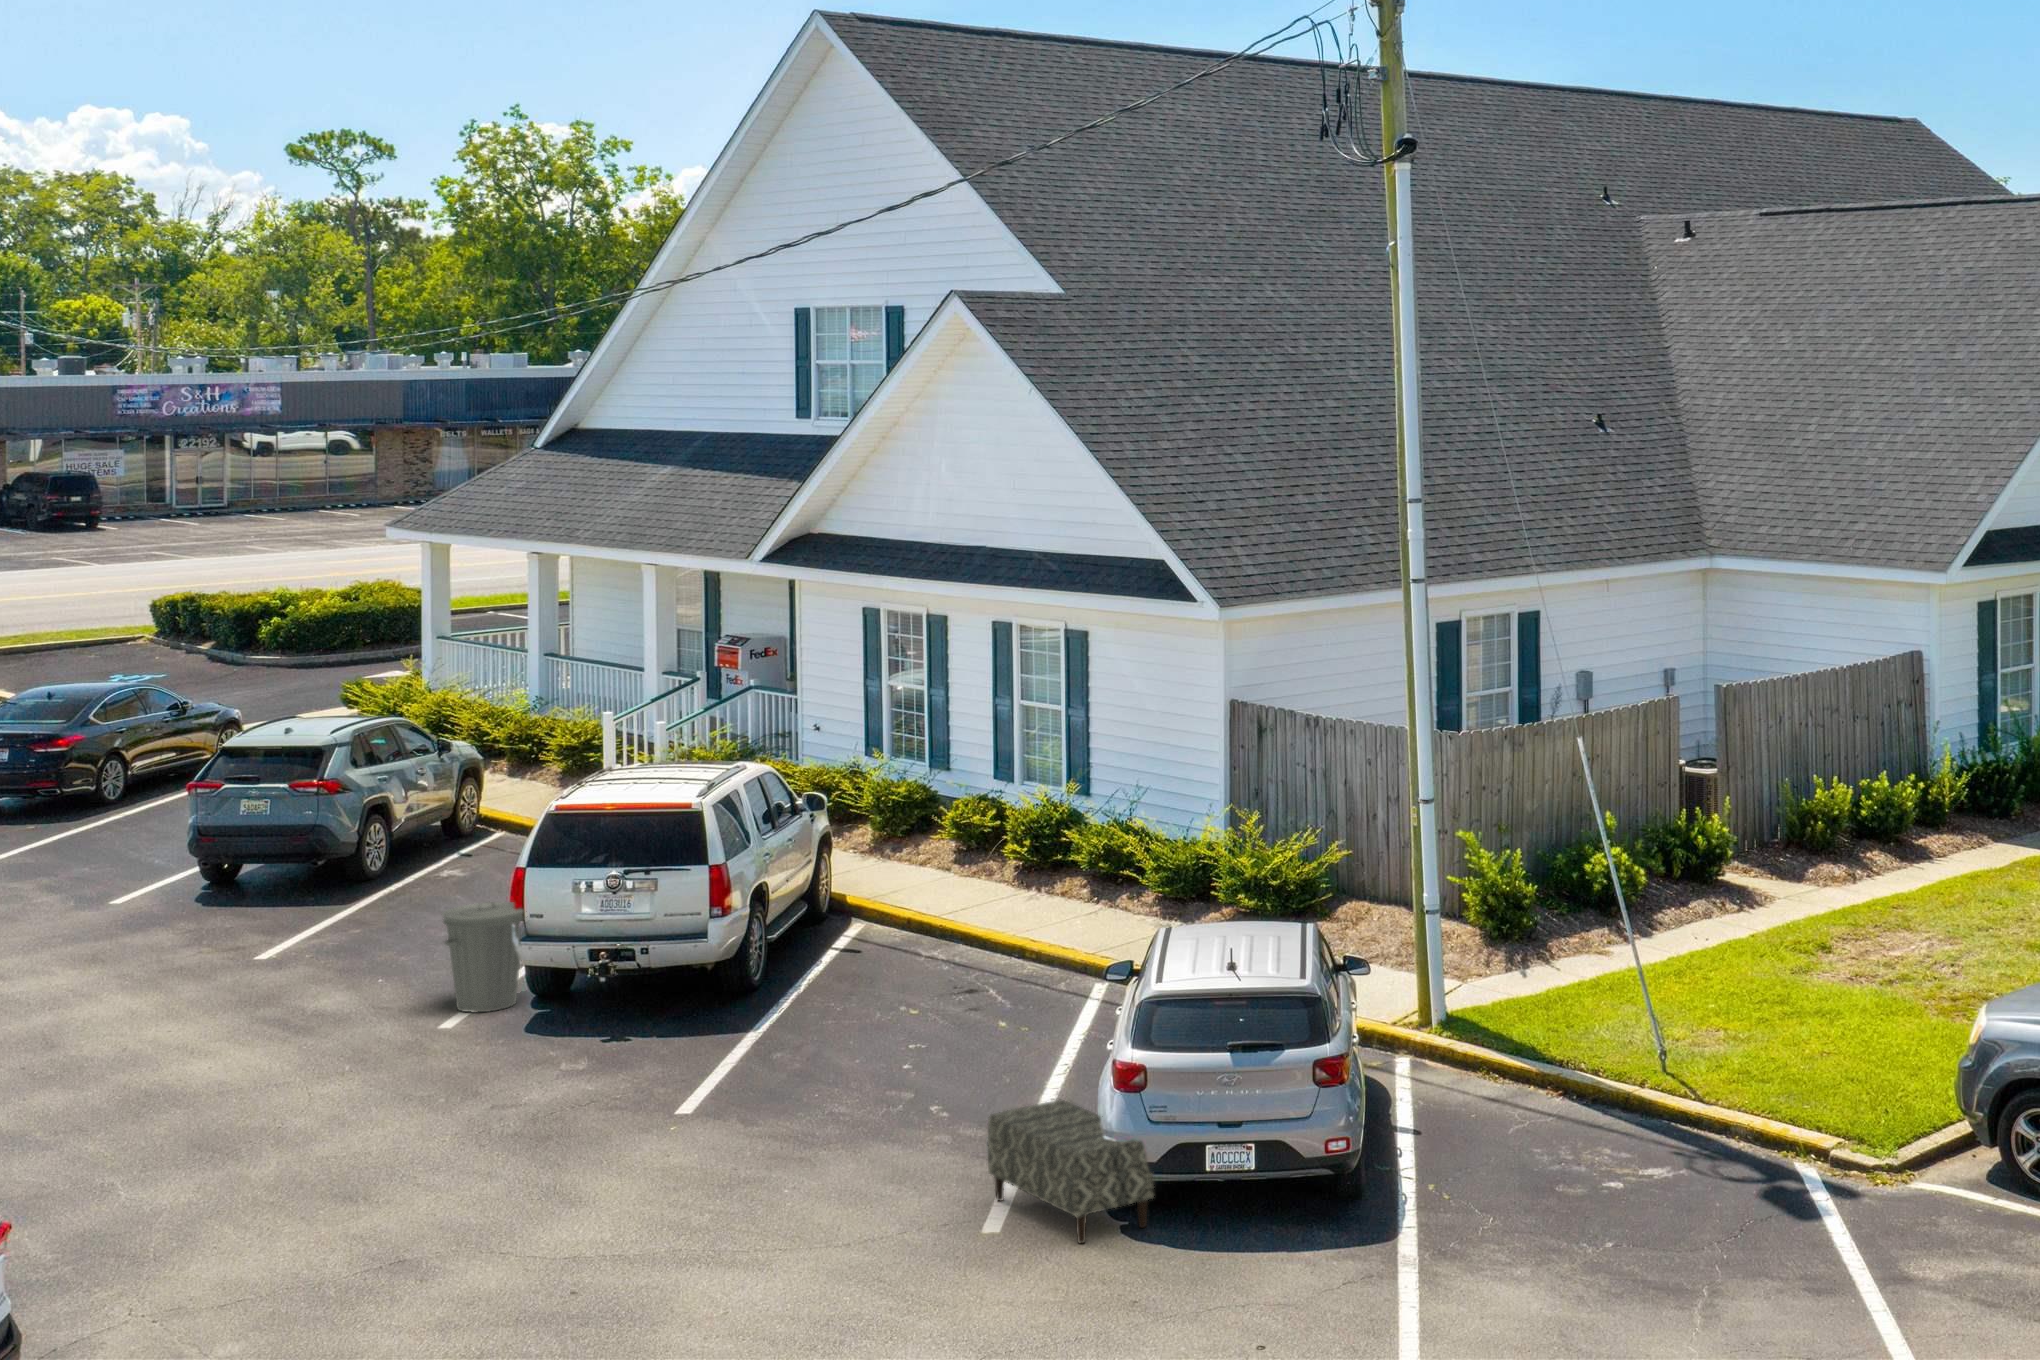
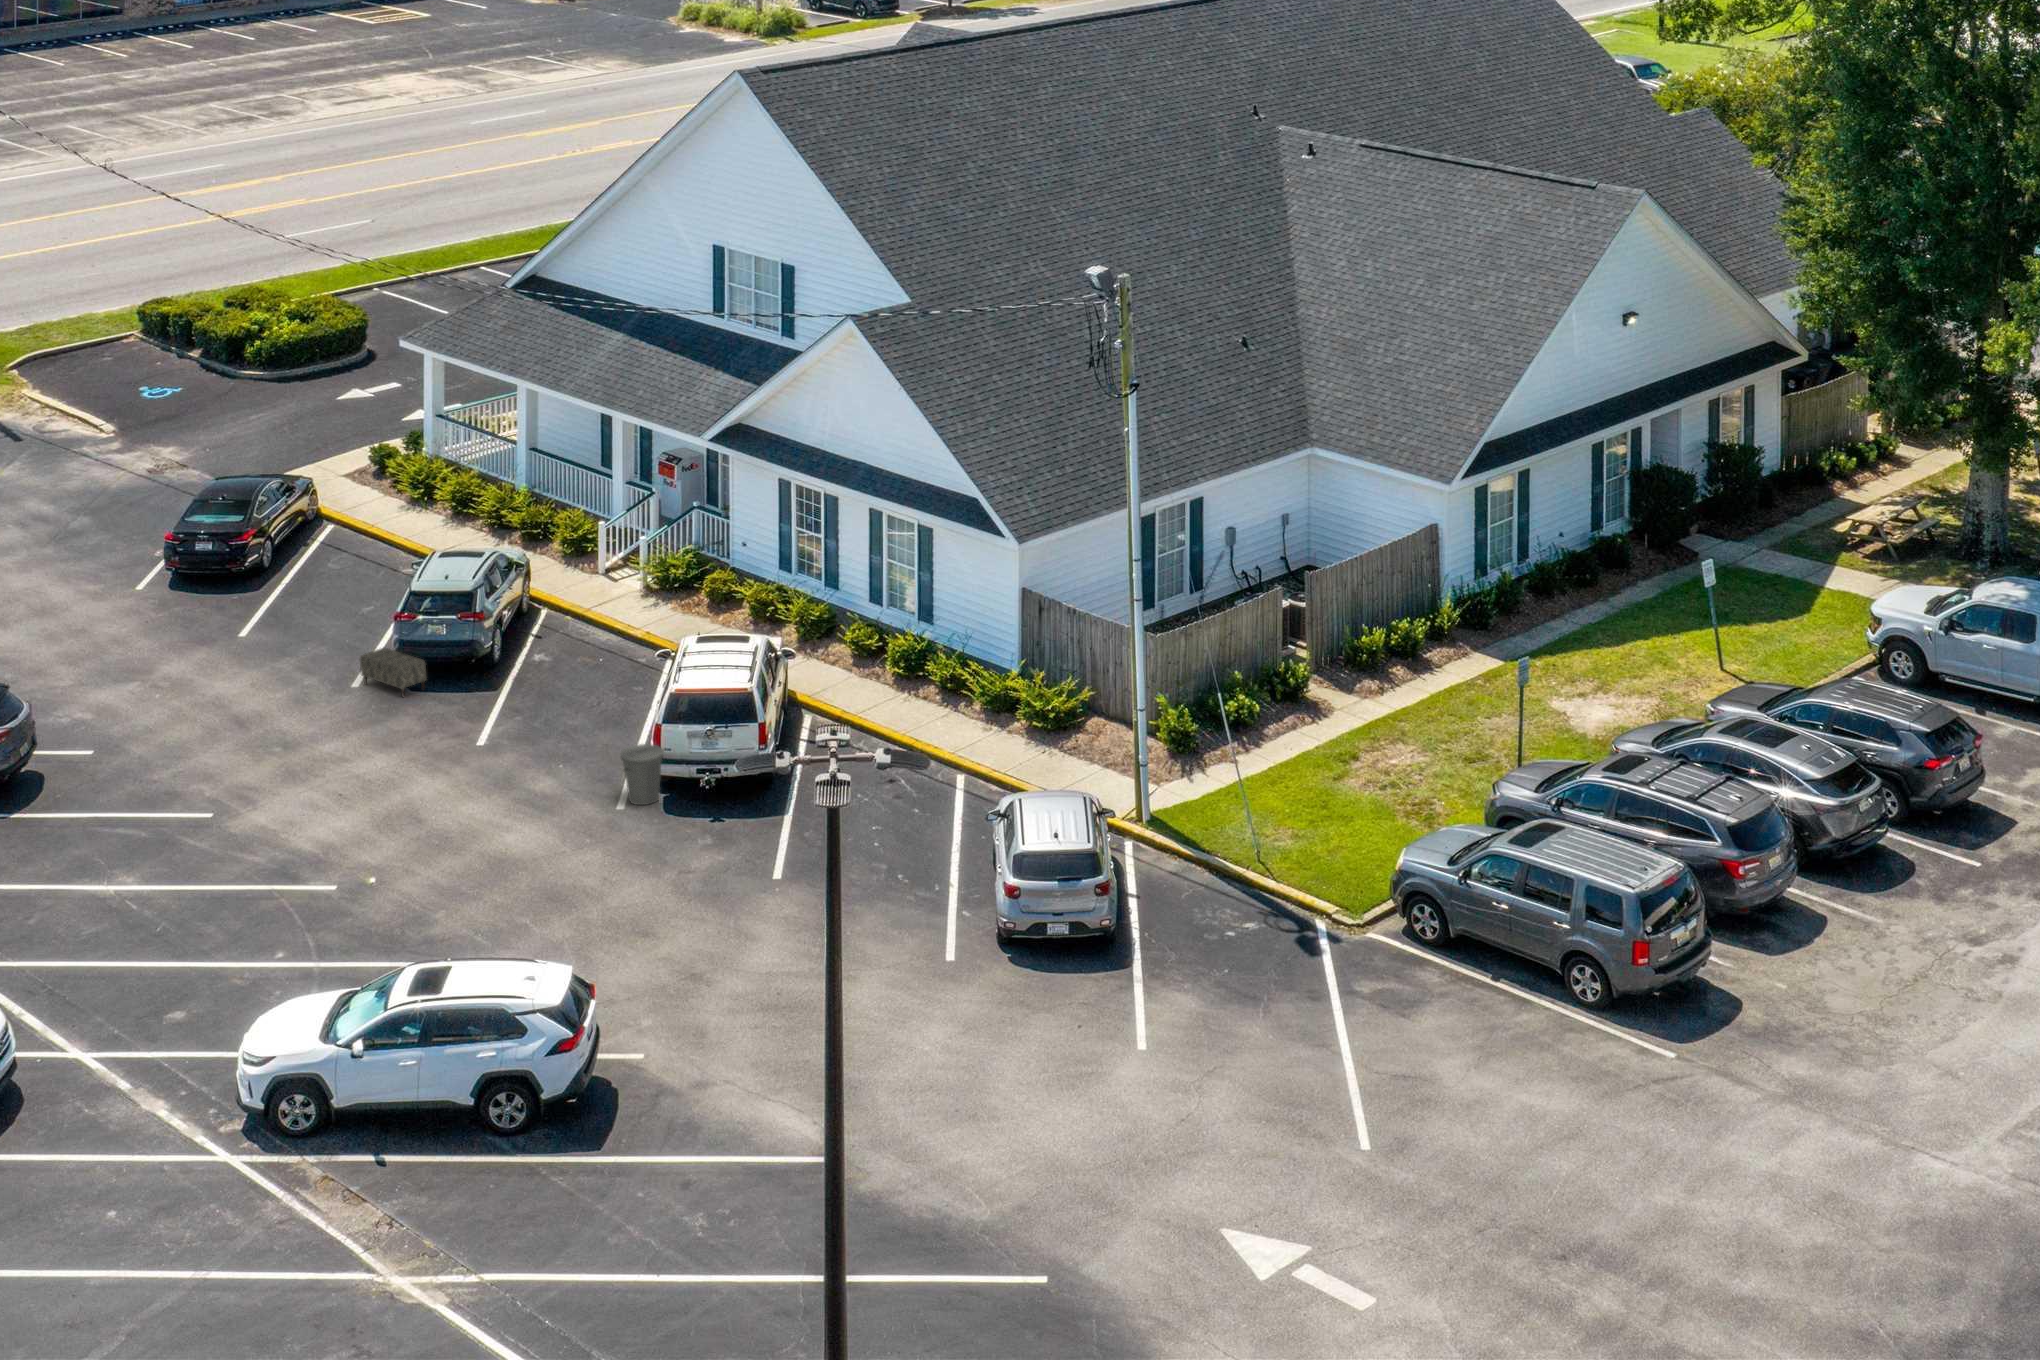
bench: present [987,1100,1154,1243] -> present [360,648,427,697]

